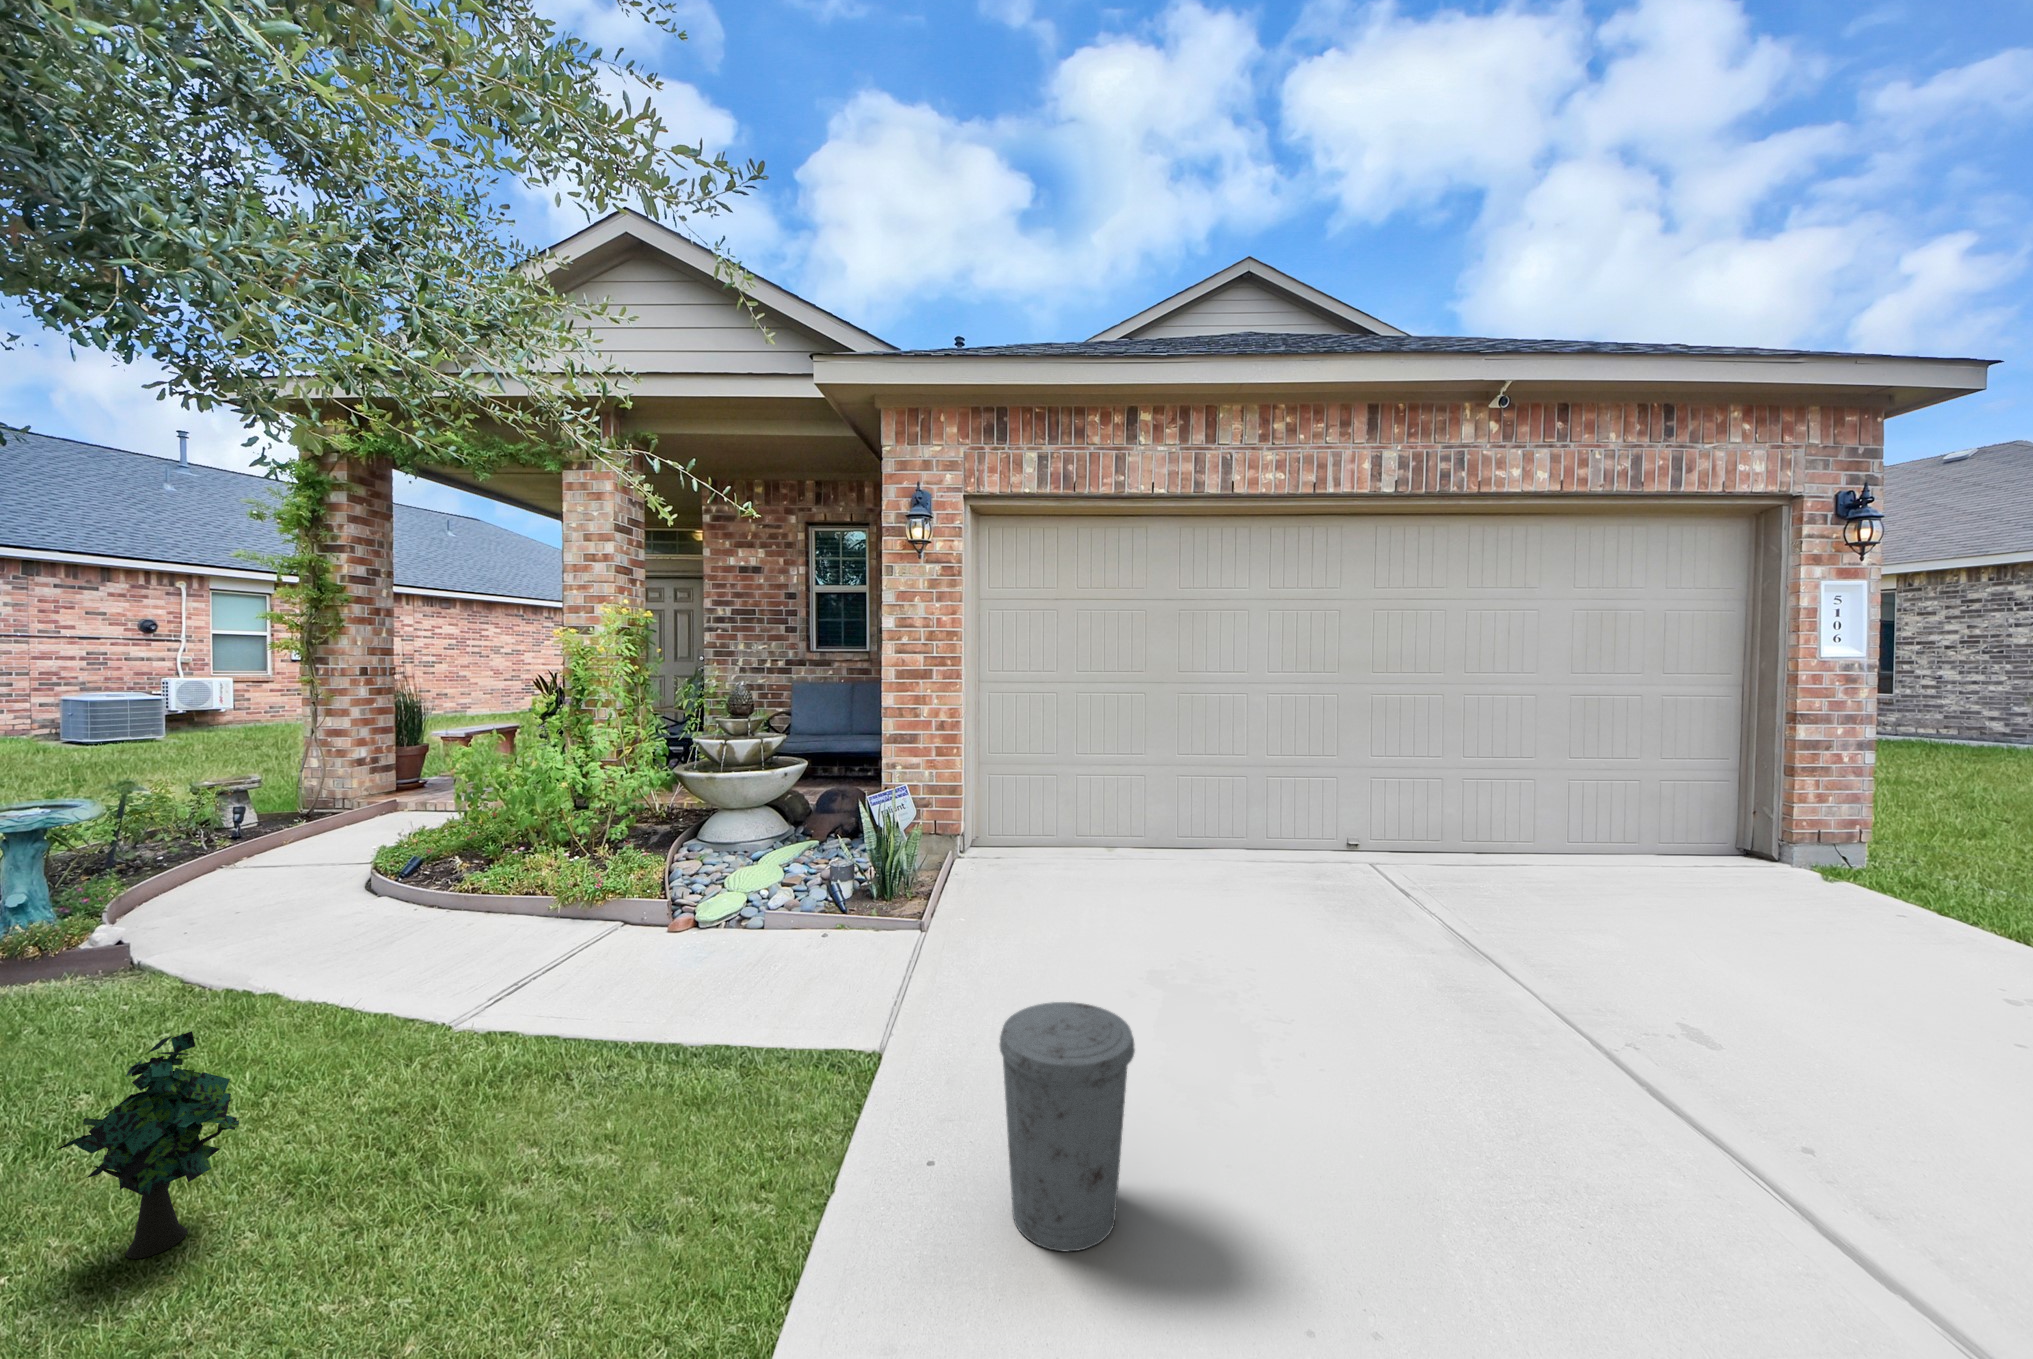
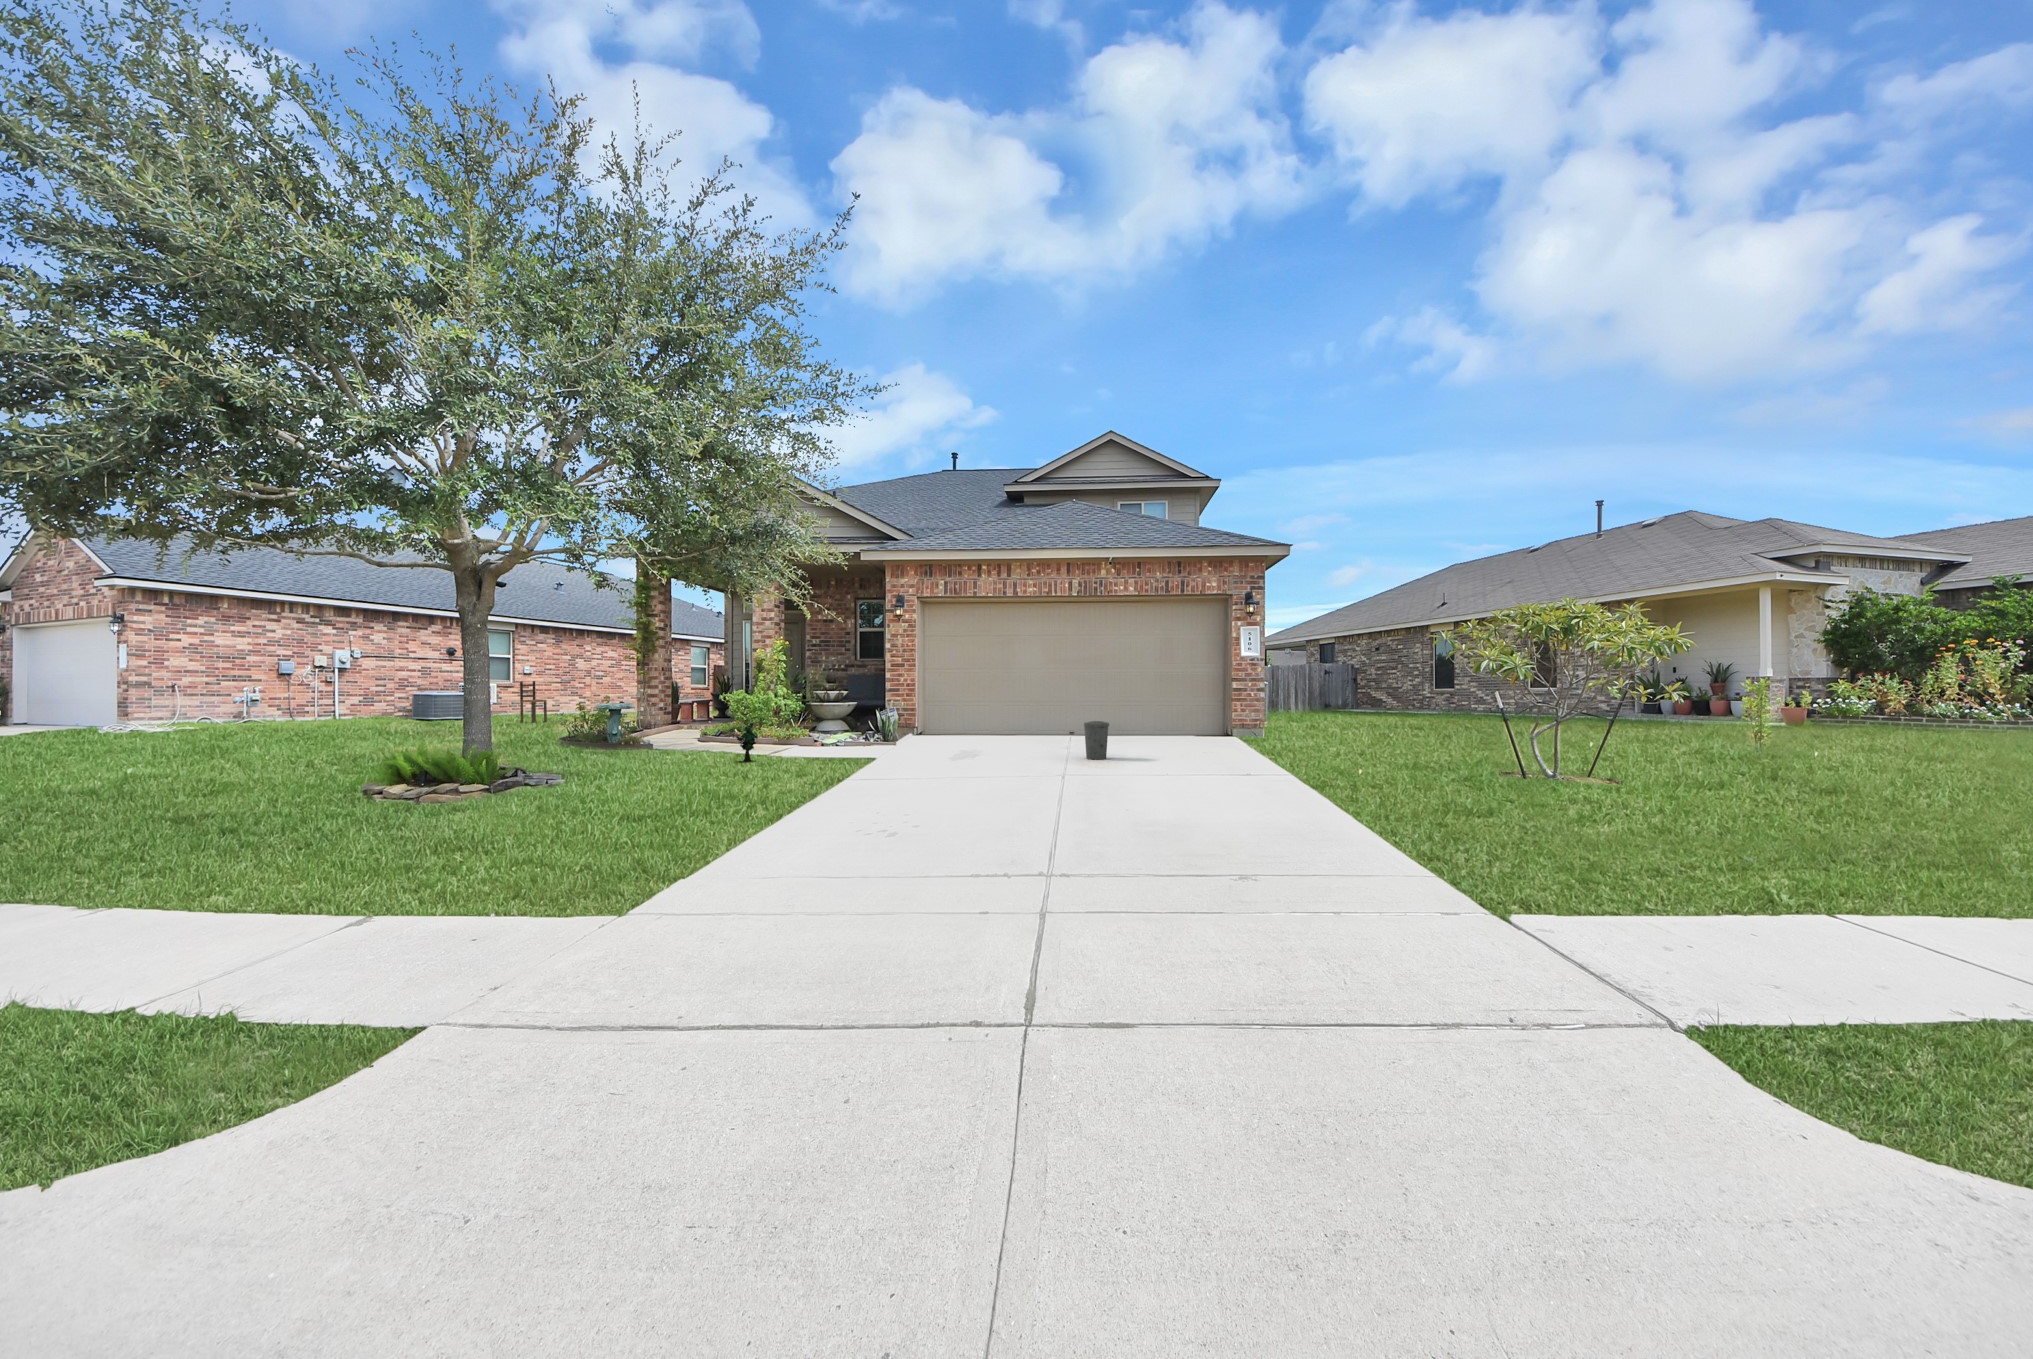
chair: none [140,685,205,771] -> present [520,681,547,723]
trash can: present [1000,1002,1135,1251] -> present [1084,721,1109,760]

